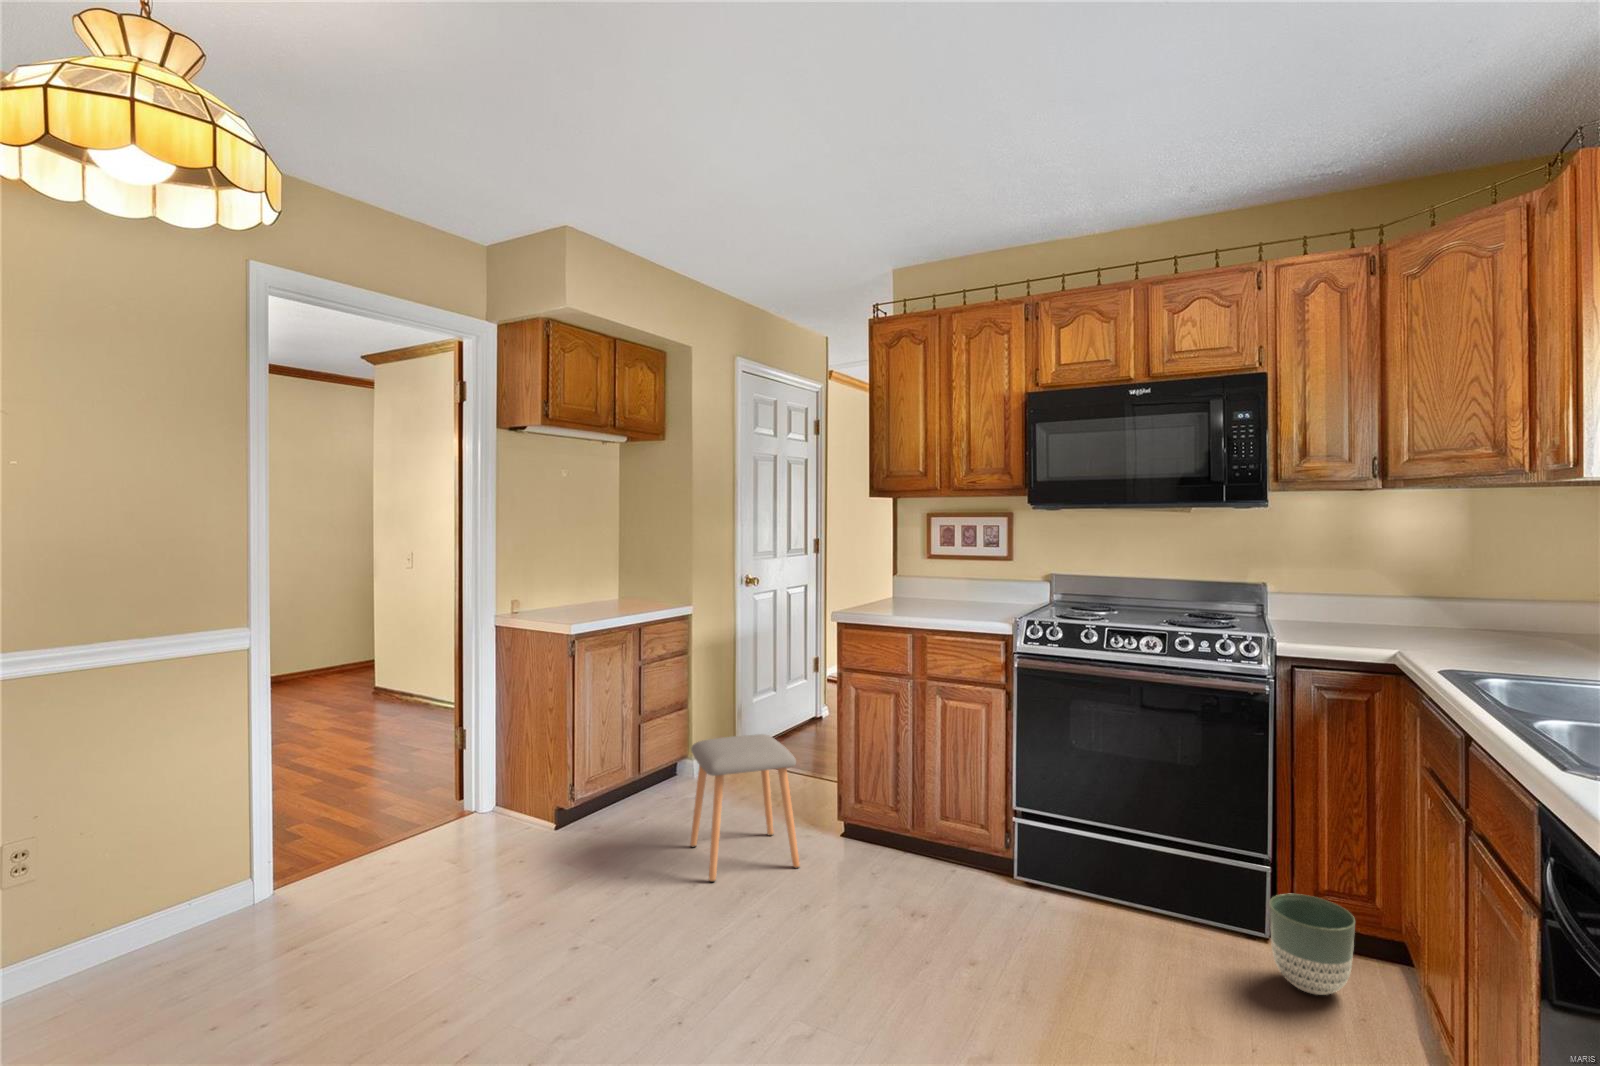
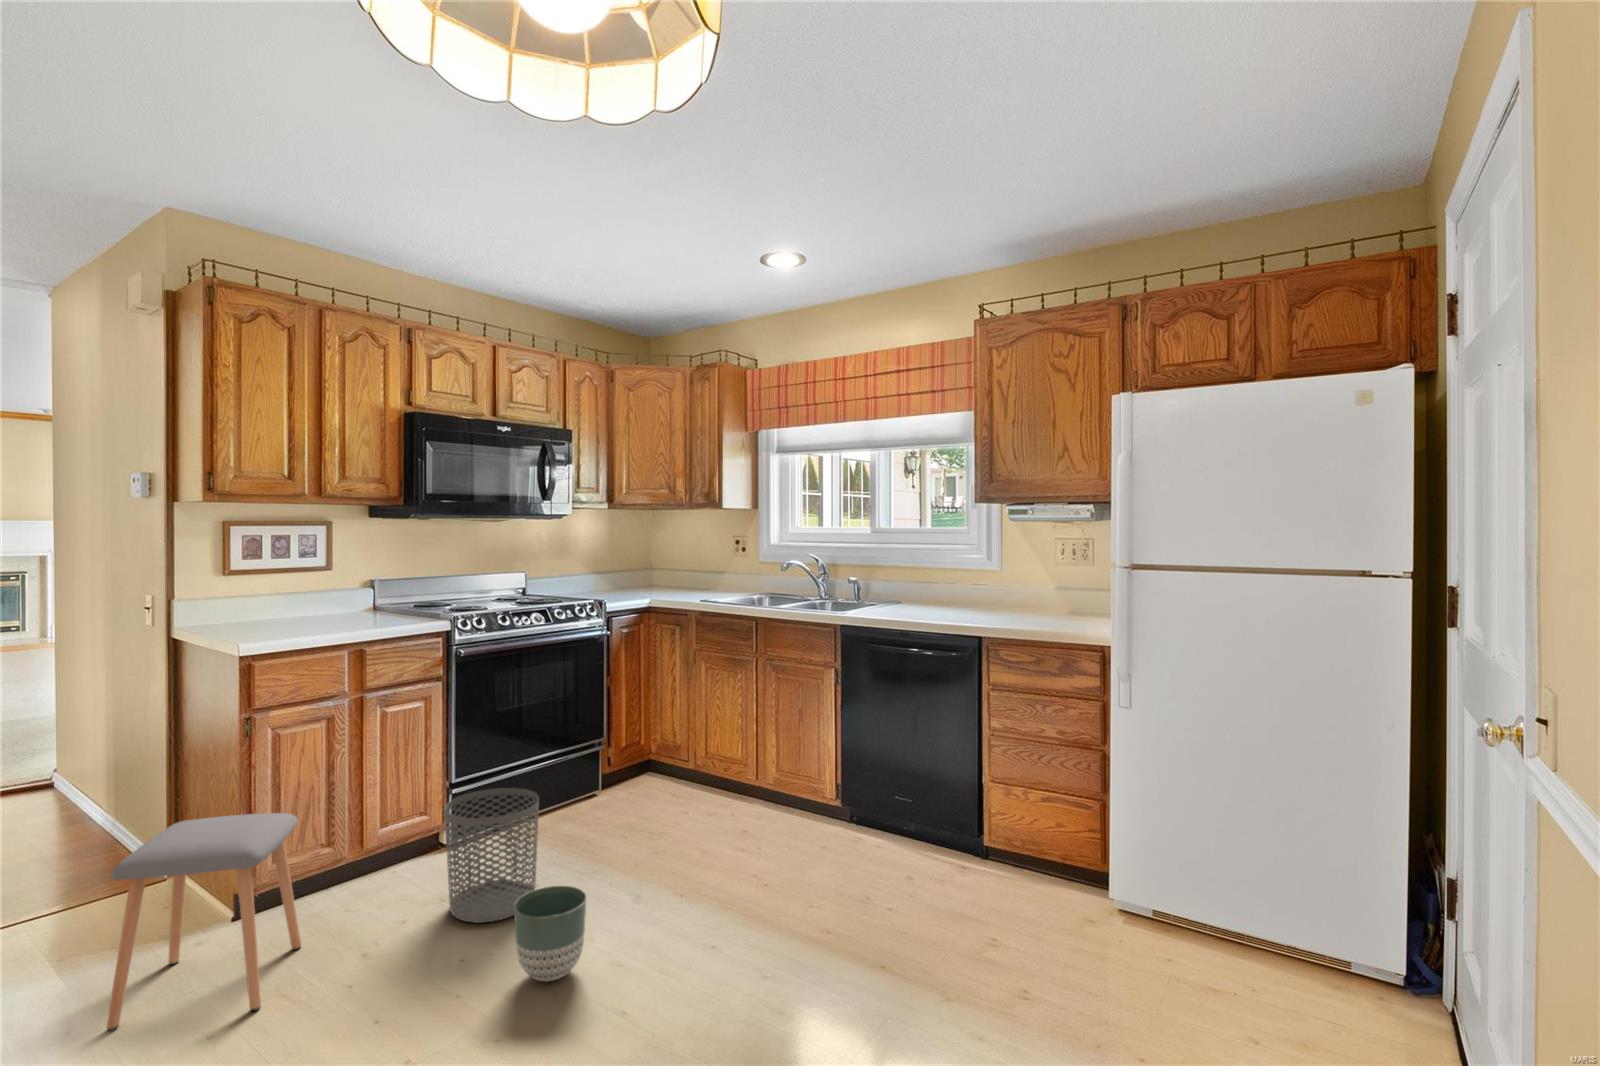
waste bin: none [847,805,944,954] -> present [445,788,539,923]
planter: present [1269,894,1355,995] -> present [514,886,586,982]

